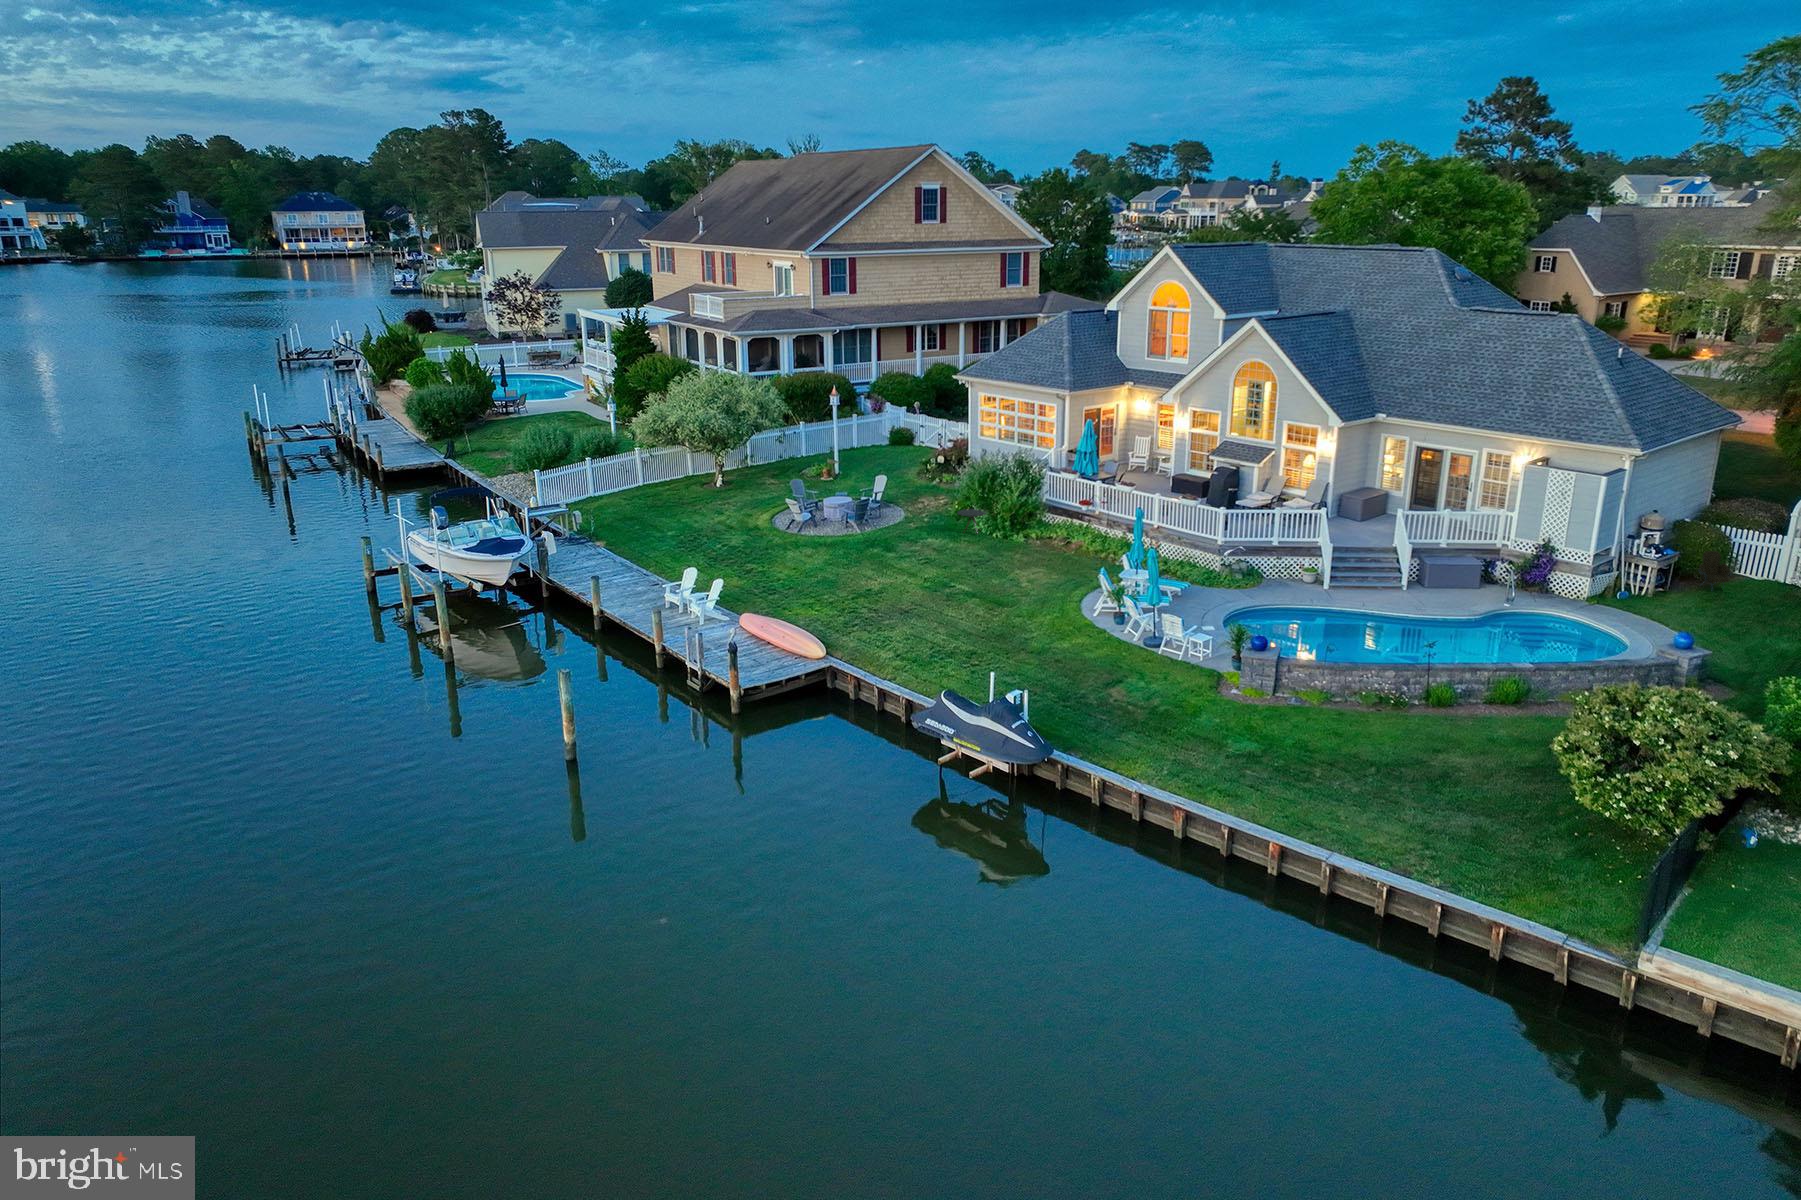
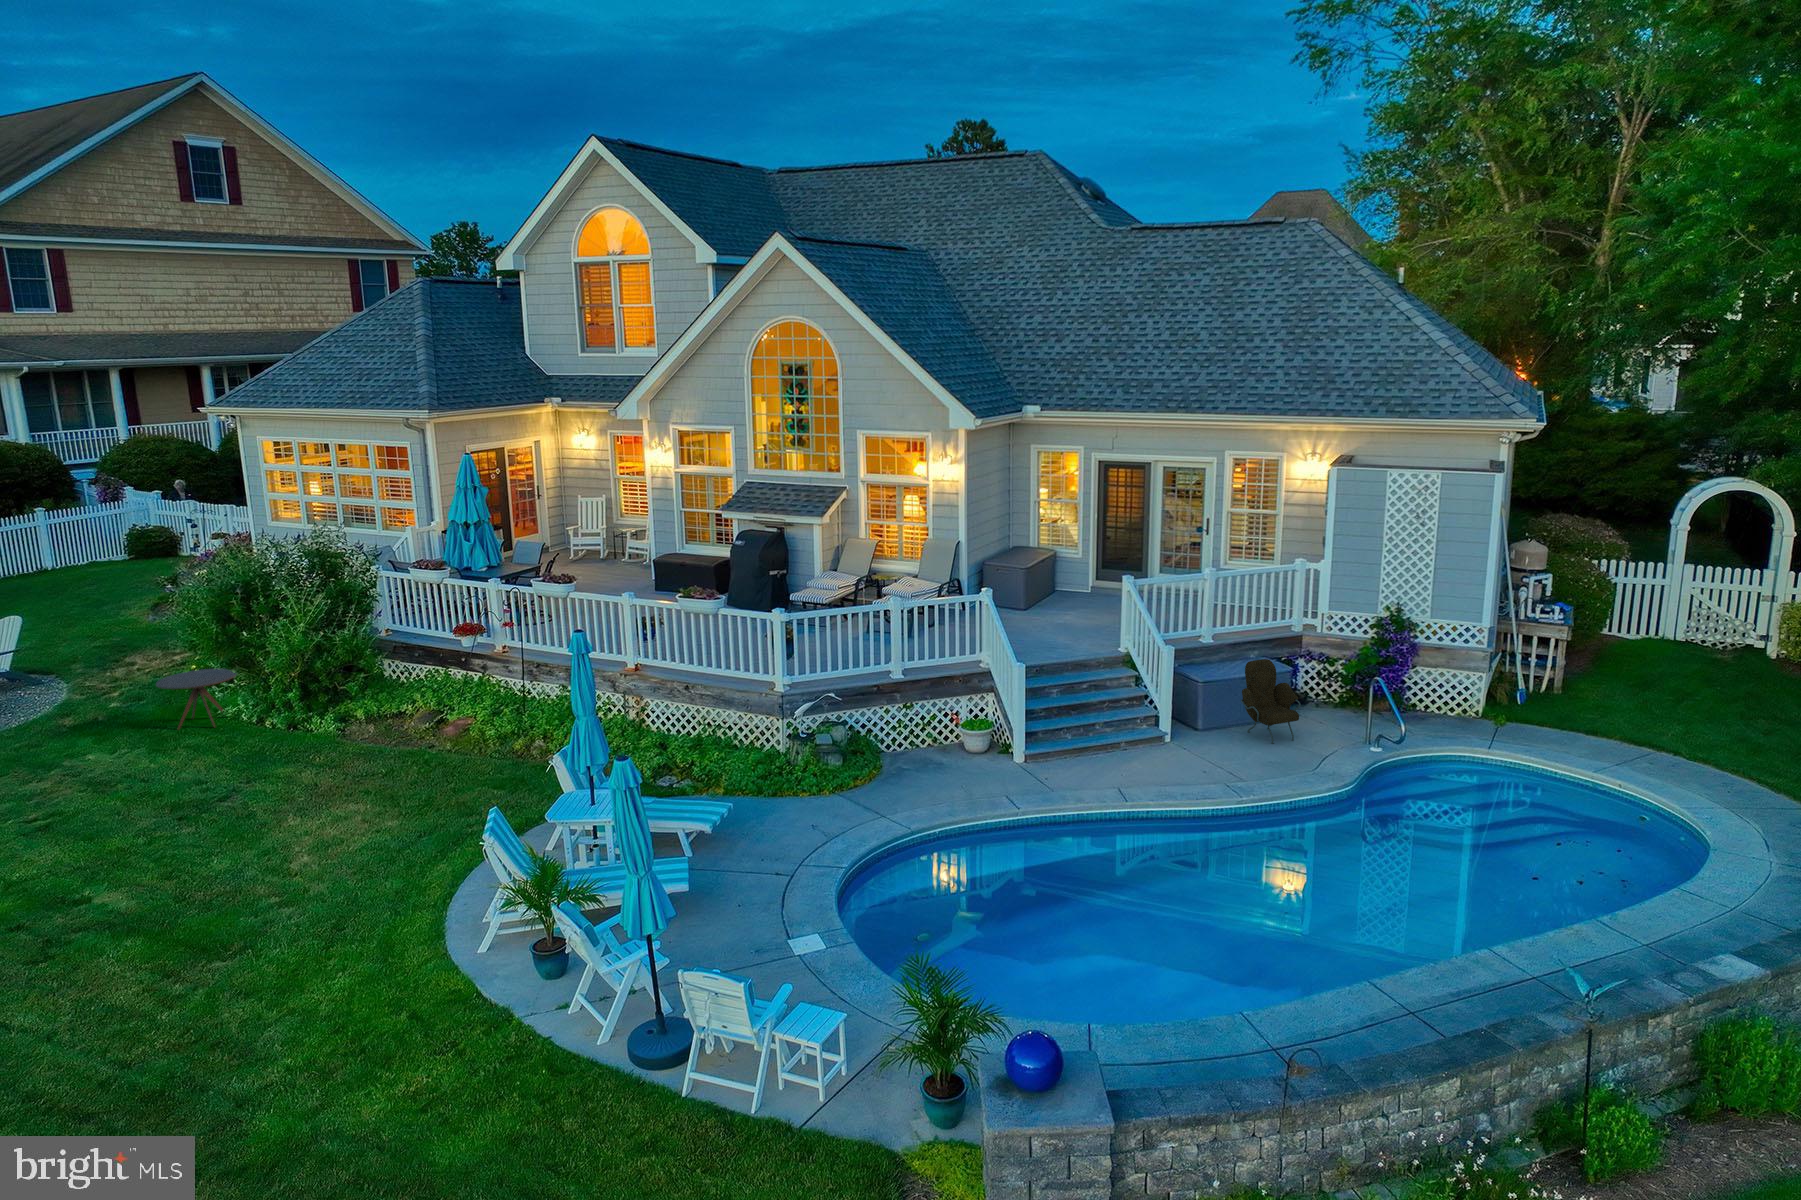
armchair: present [1699,551,1731,583] -> present [1241,659,1301,744]

